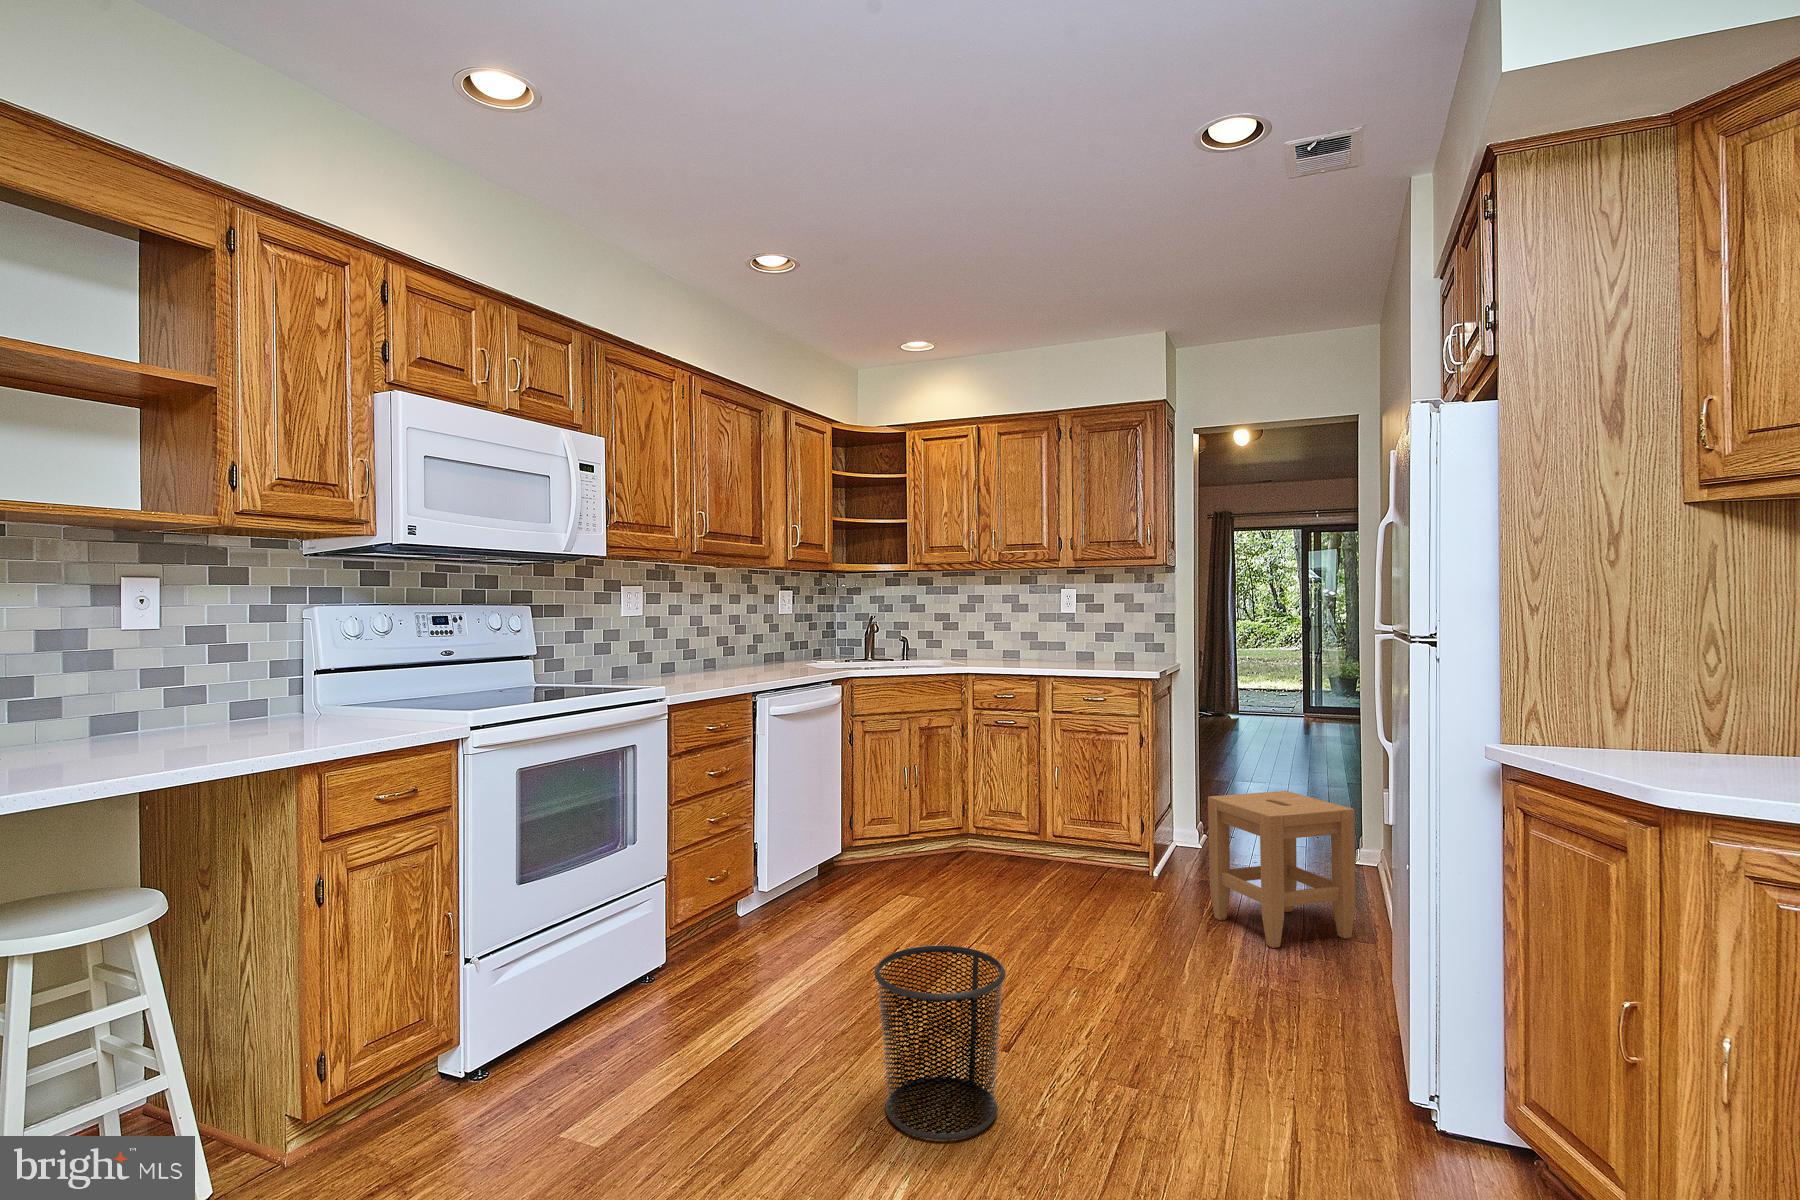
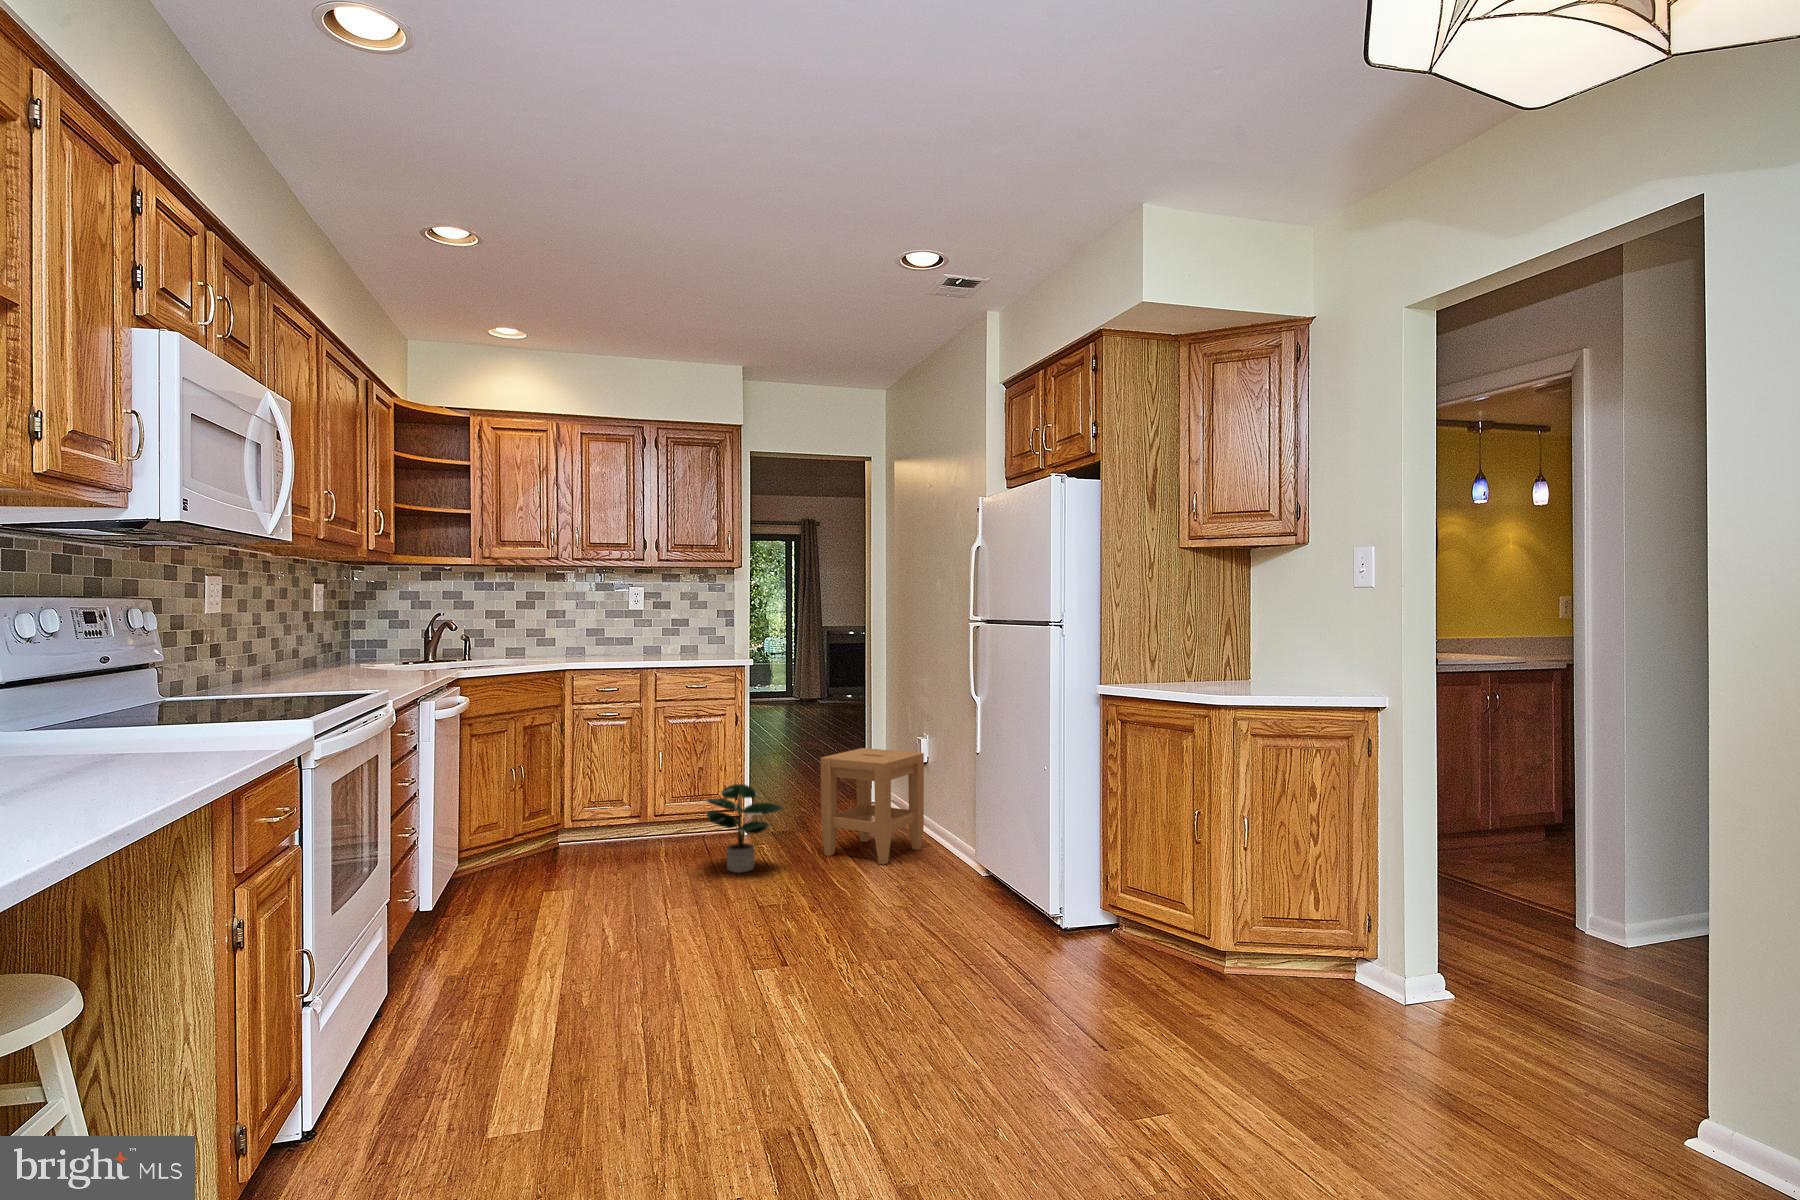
potted plant: none [1055,814,1145,917] -> present [707,784,783,873]
trash can: present [874,945,1006,1140] -> none [751,880,860,1033]

